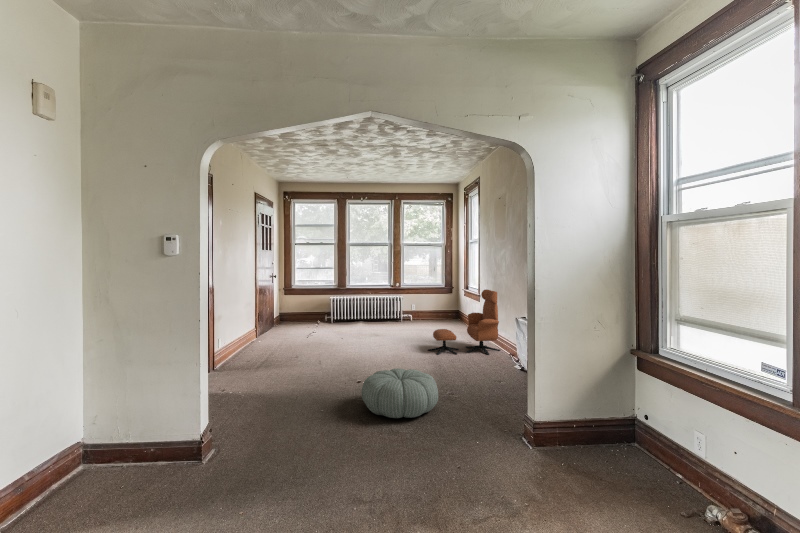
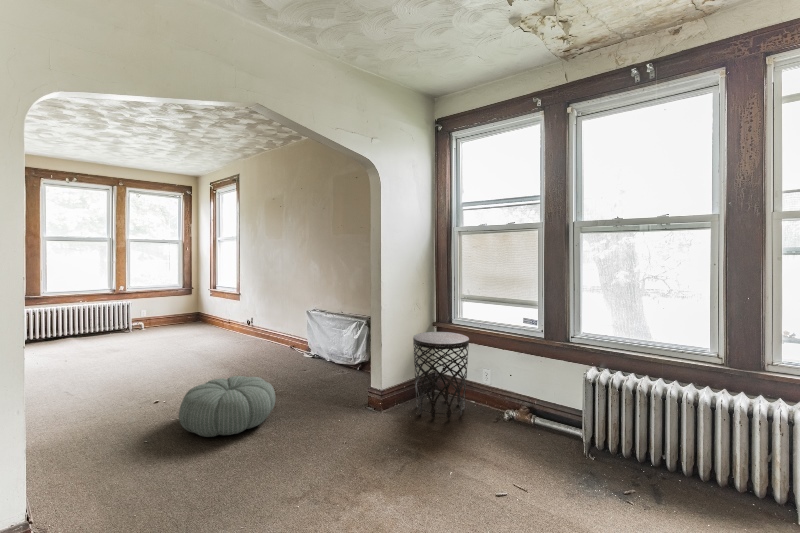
lounge chair: present [428,289,500,355] -> none [200,287,279,360]
side table: none [578,361,663,484] -> present [413,332,469,419]

